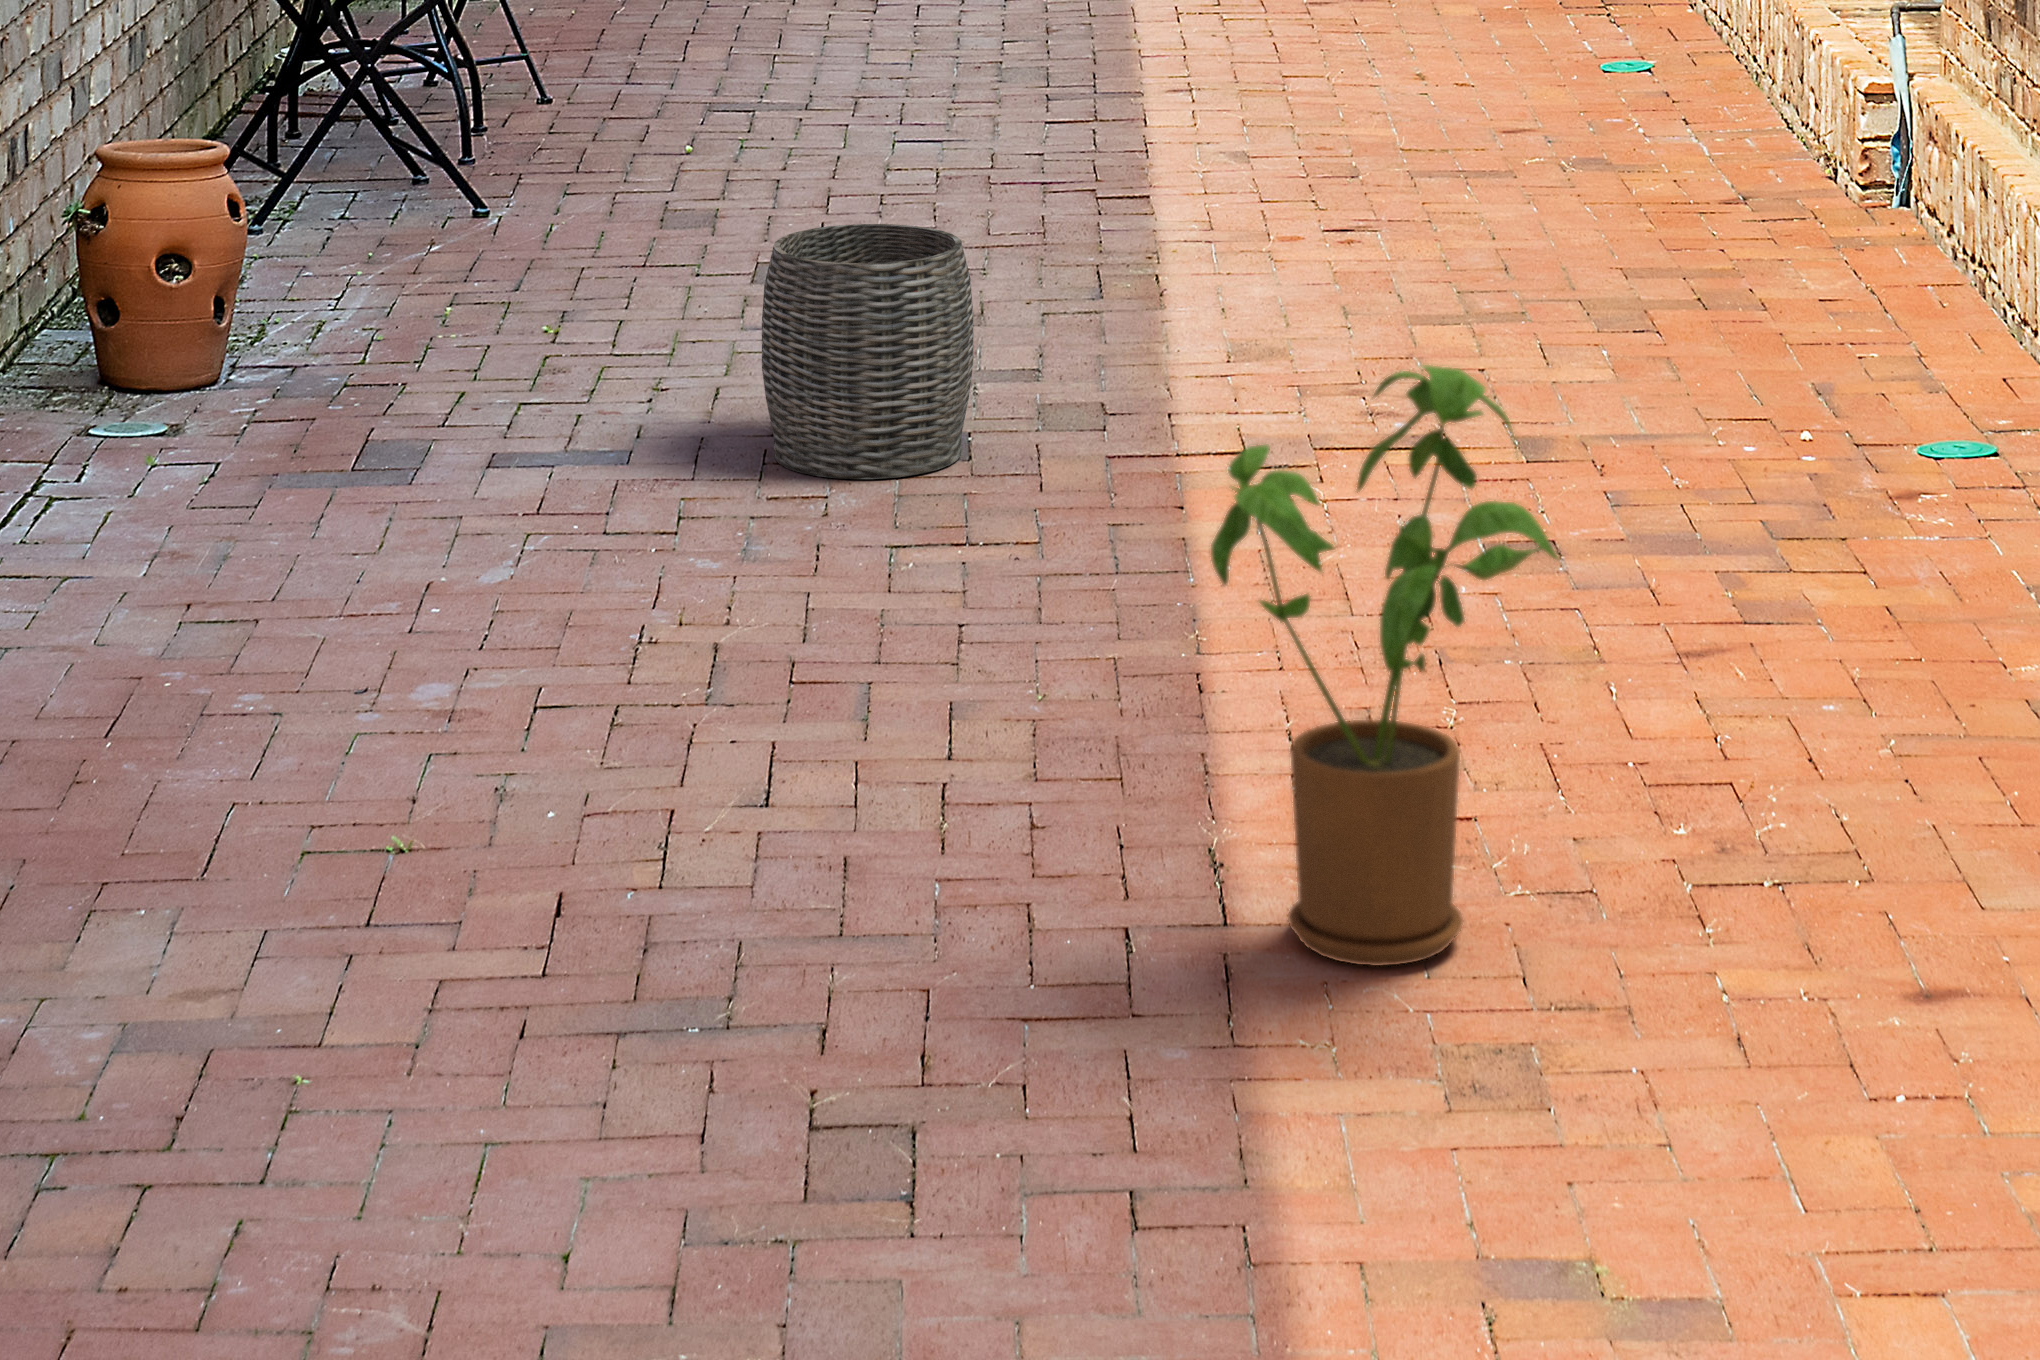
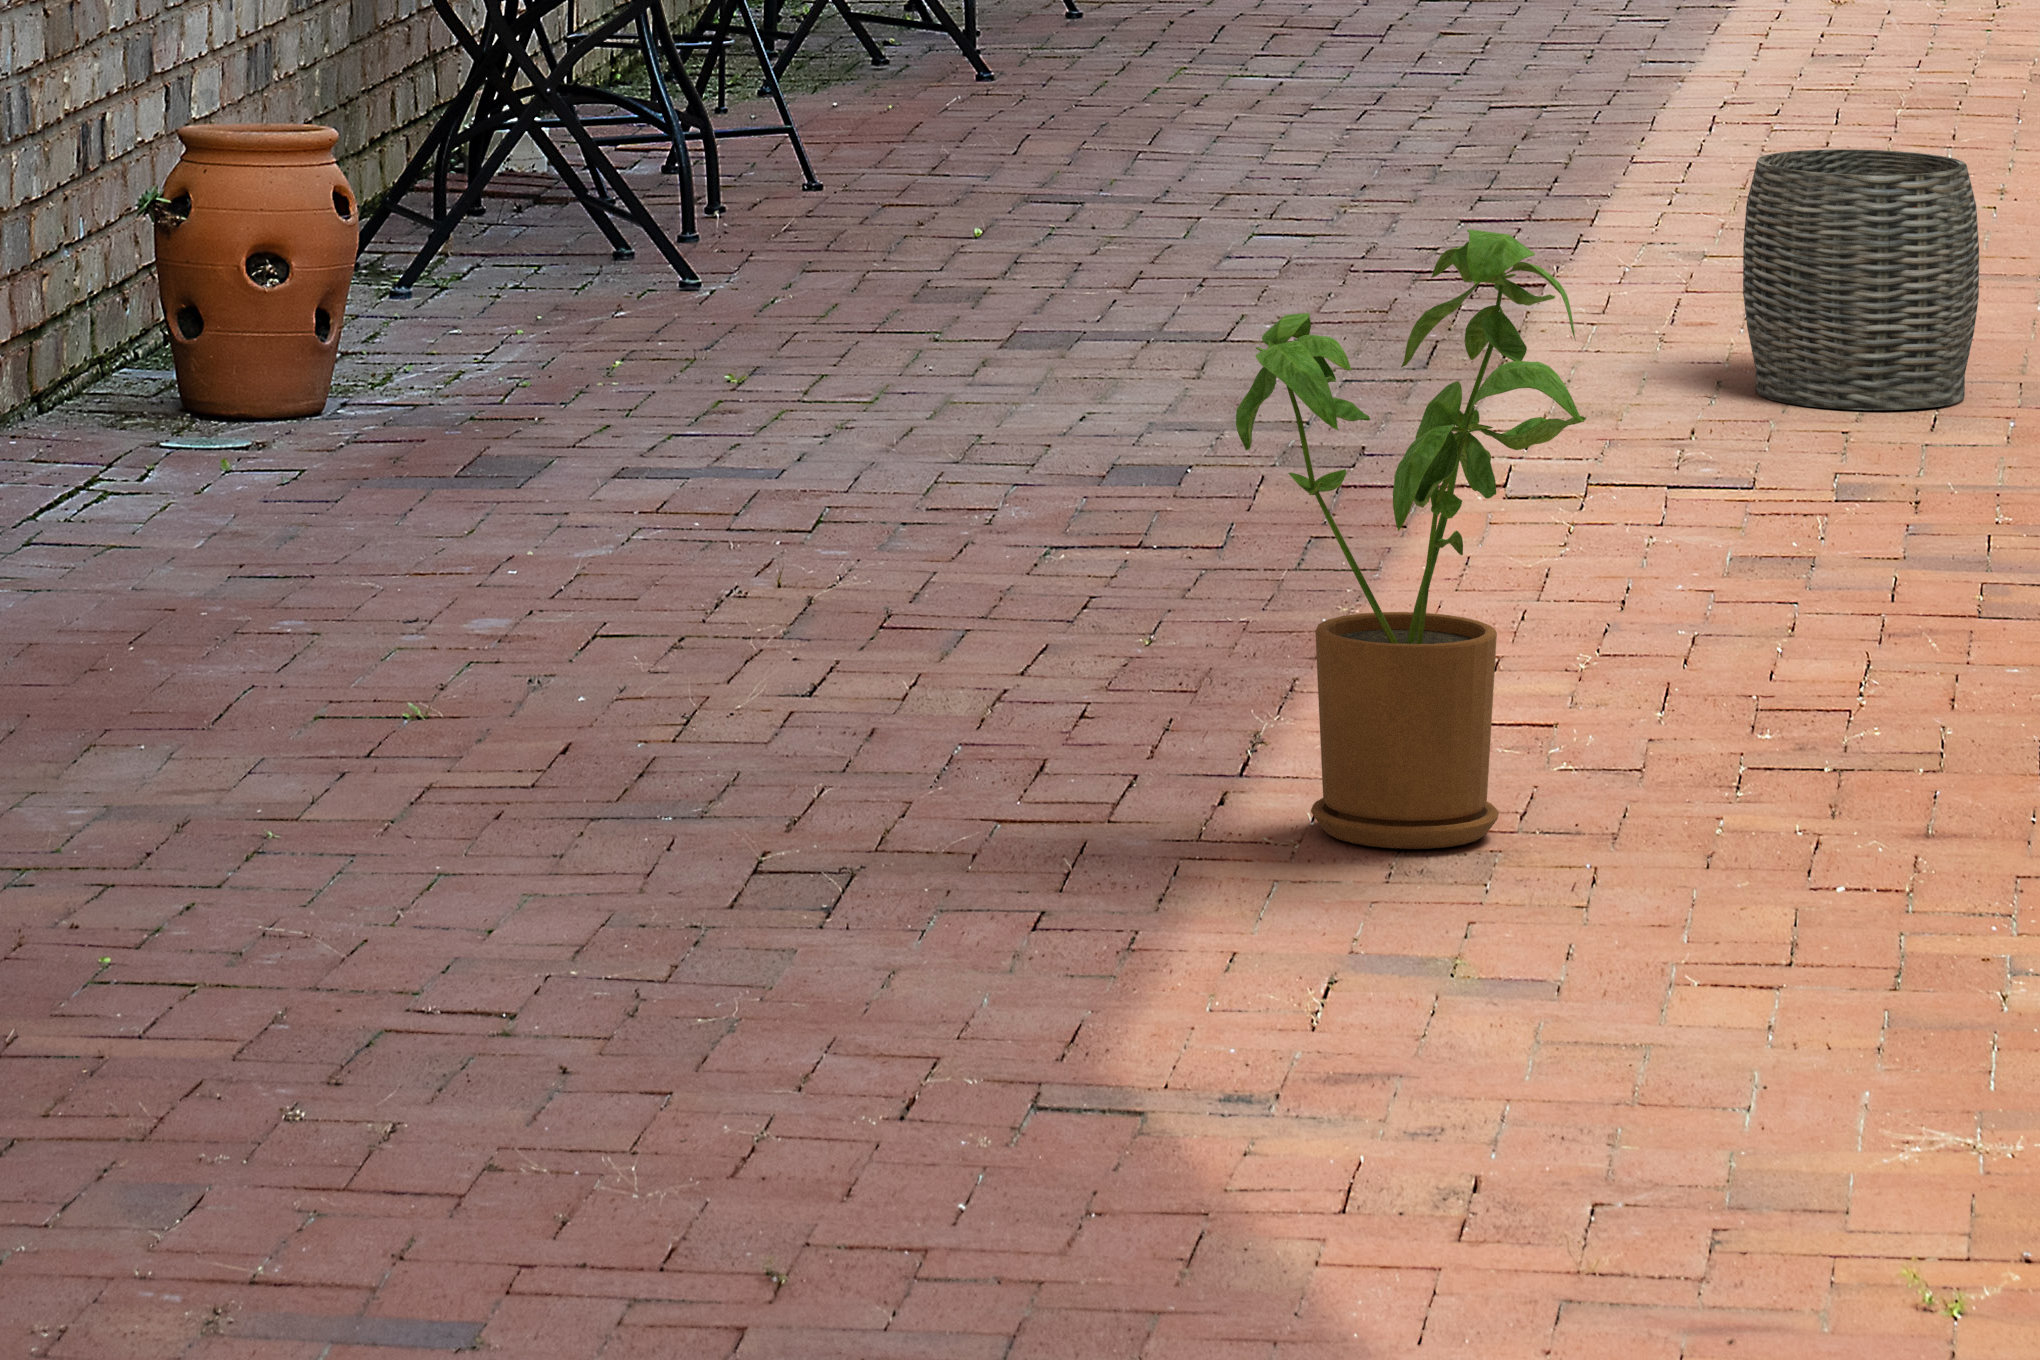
woven basket: present [762,224,974,479] -> present [1743,149,1979,410]

